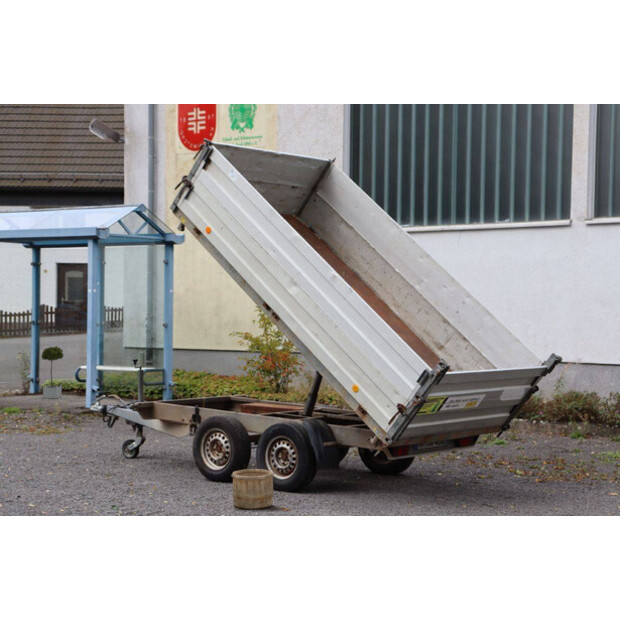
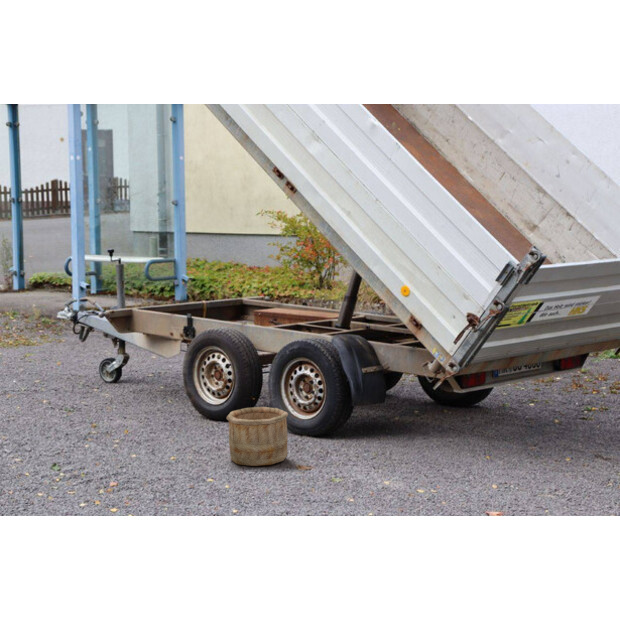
potted tree: present [42,346,63,399] -> none [24,232,52,298]

